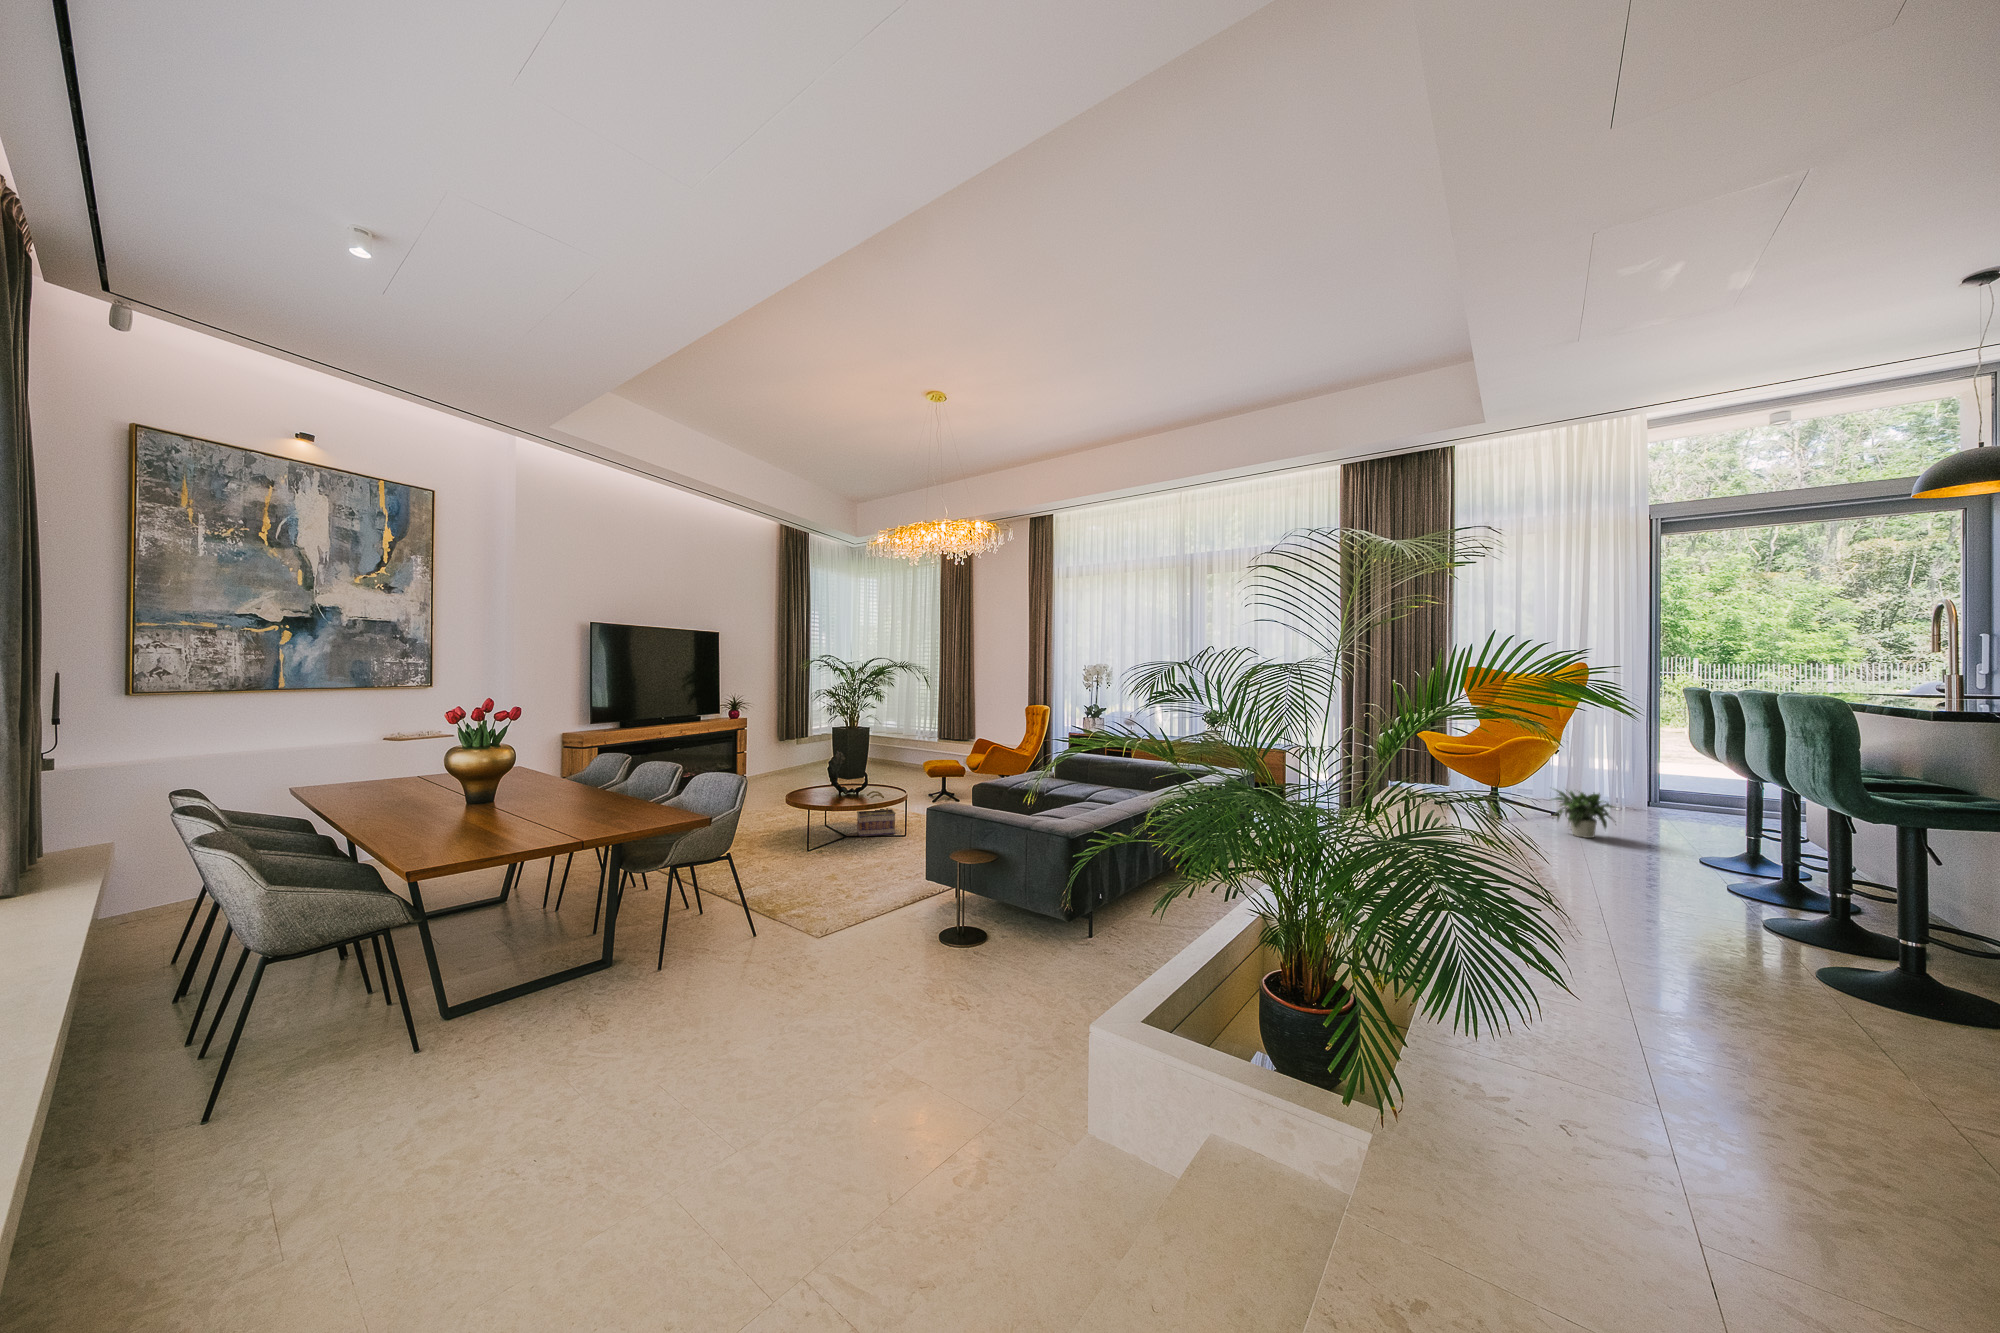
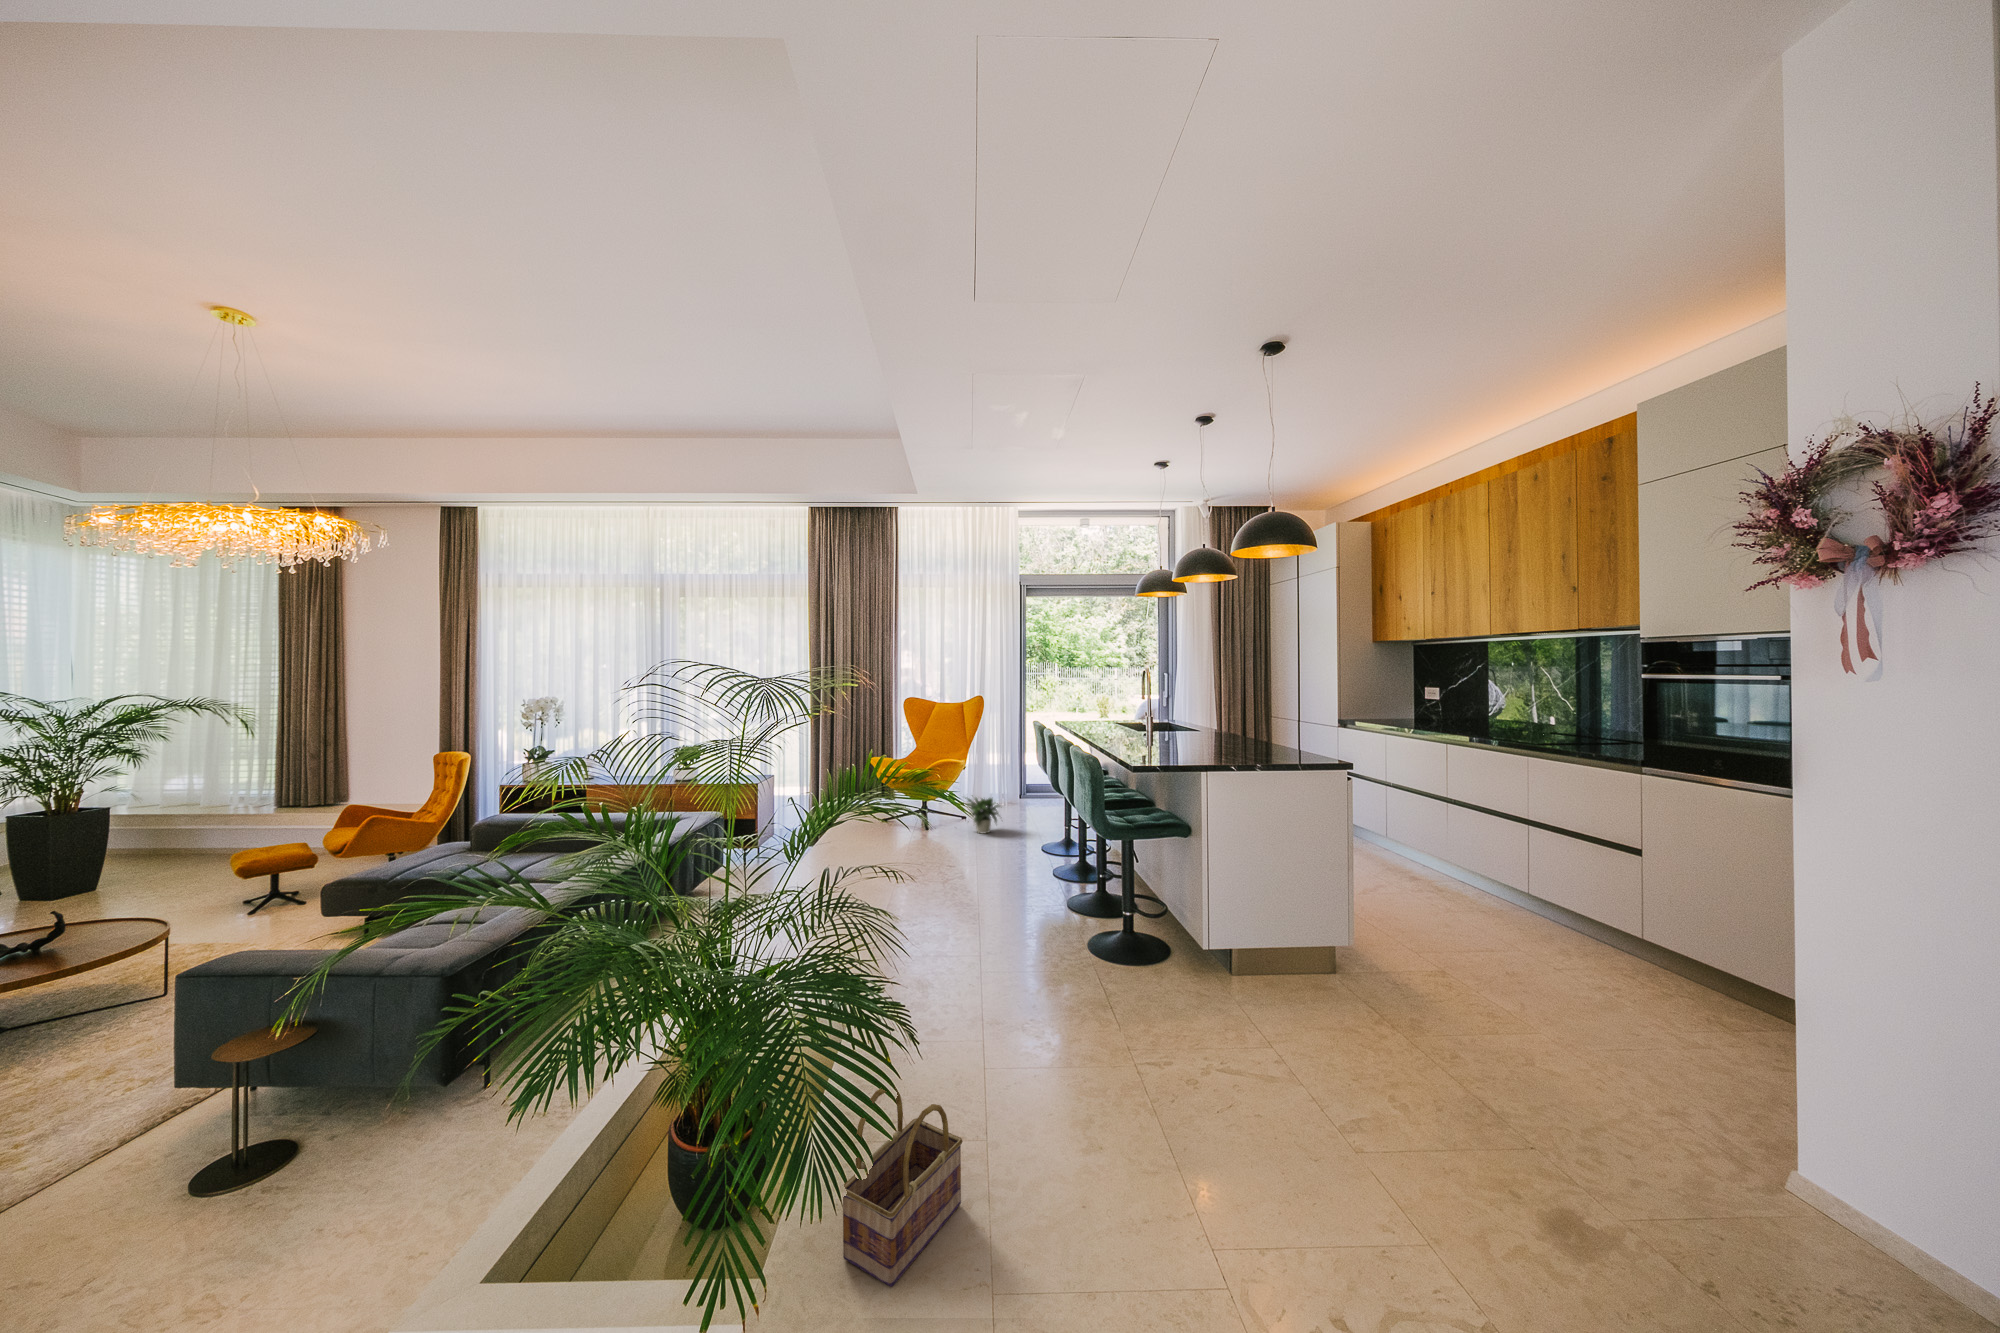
basket: present [857,791,896,836] -> present [843,1088,963,1287]

